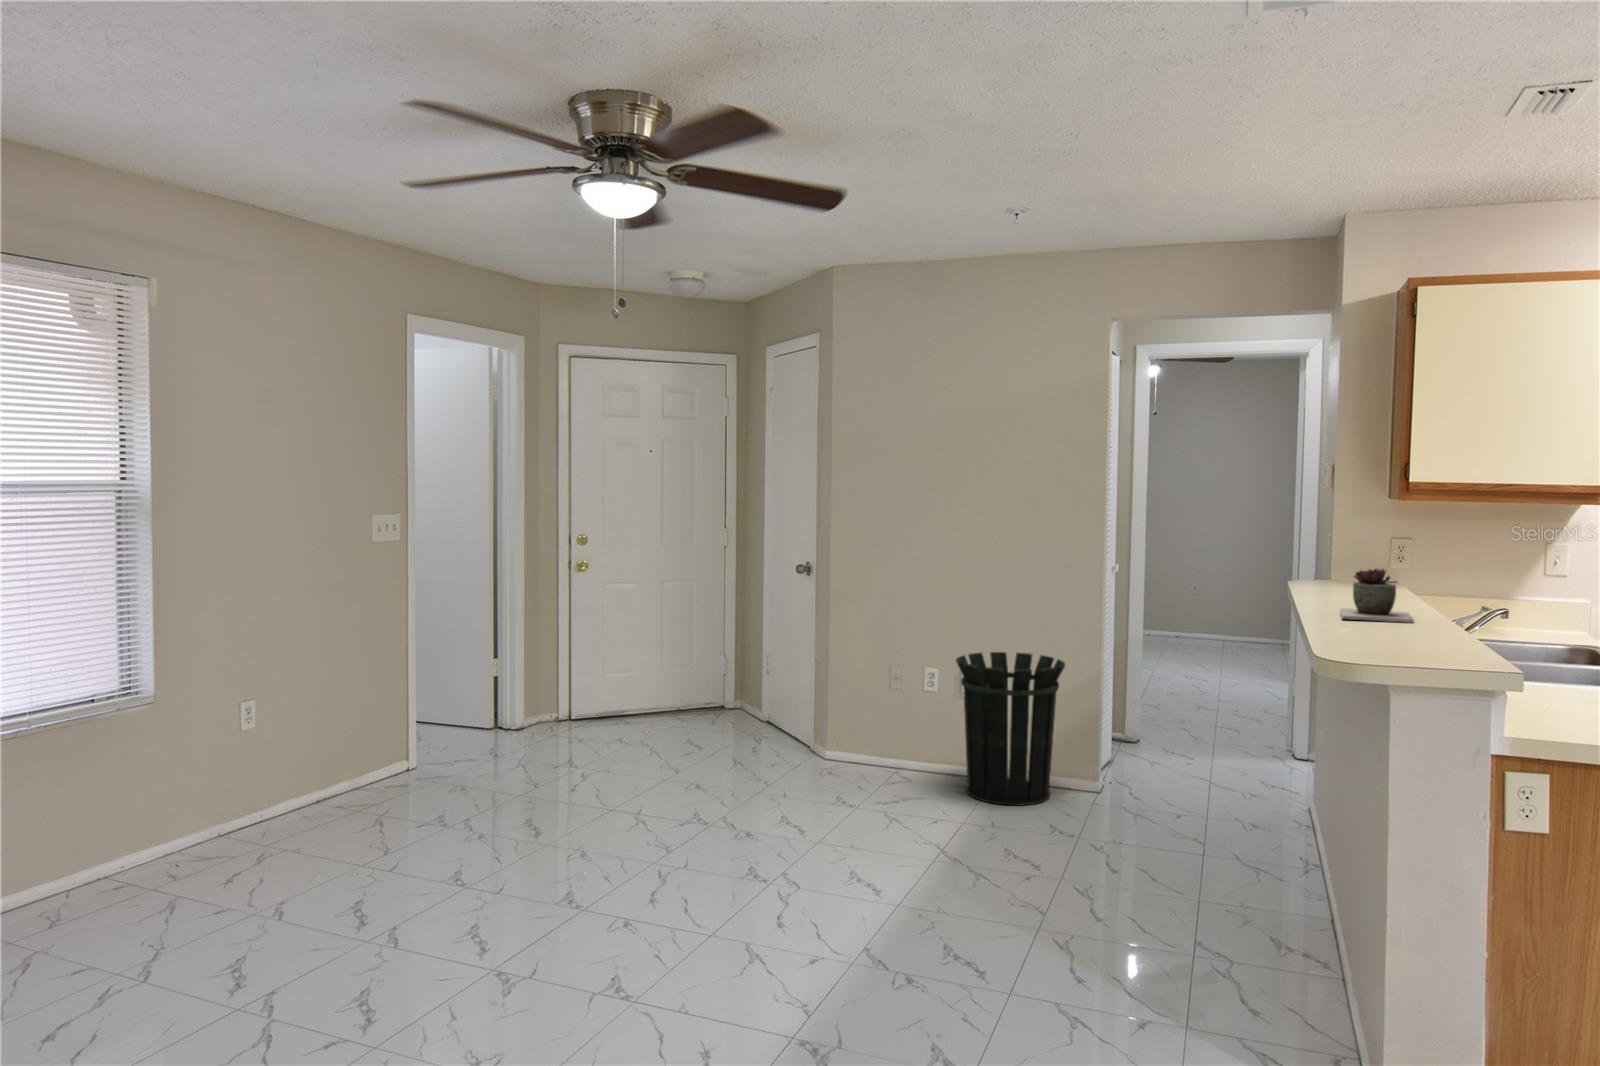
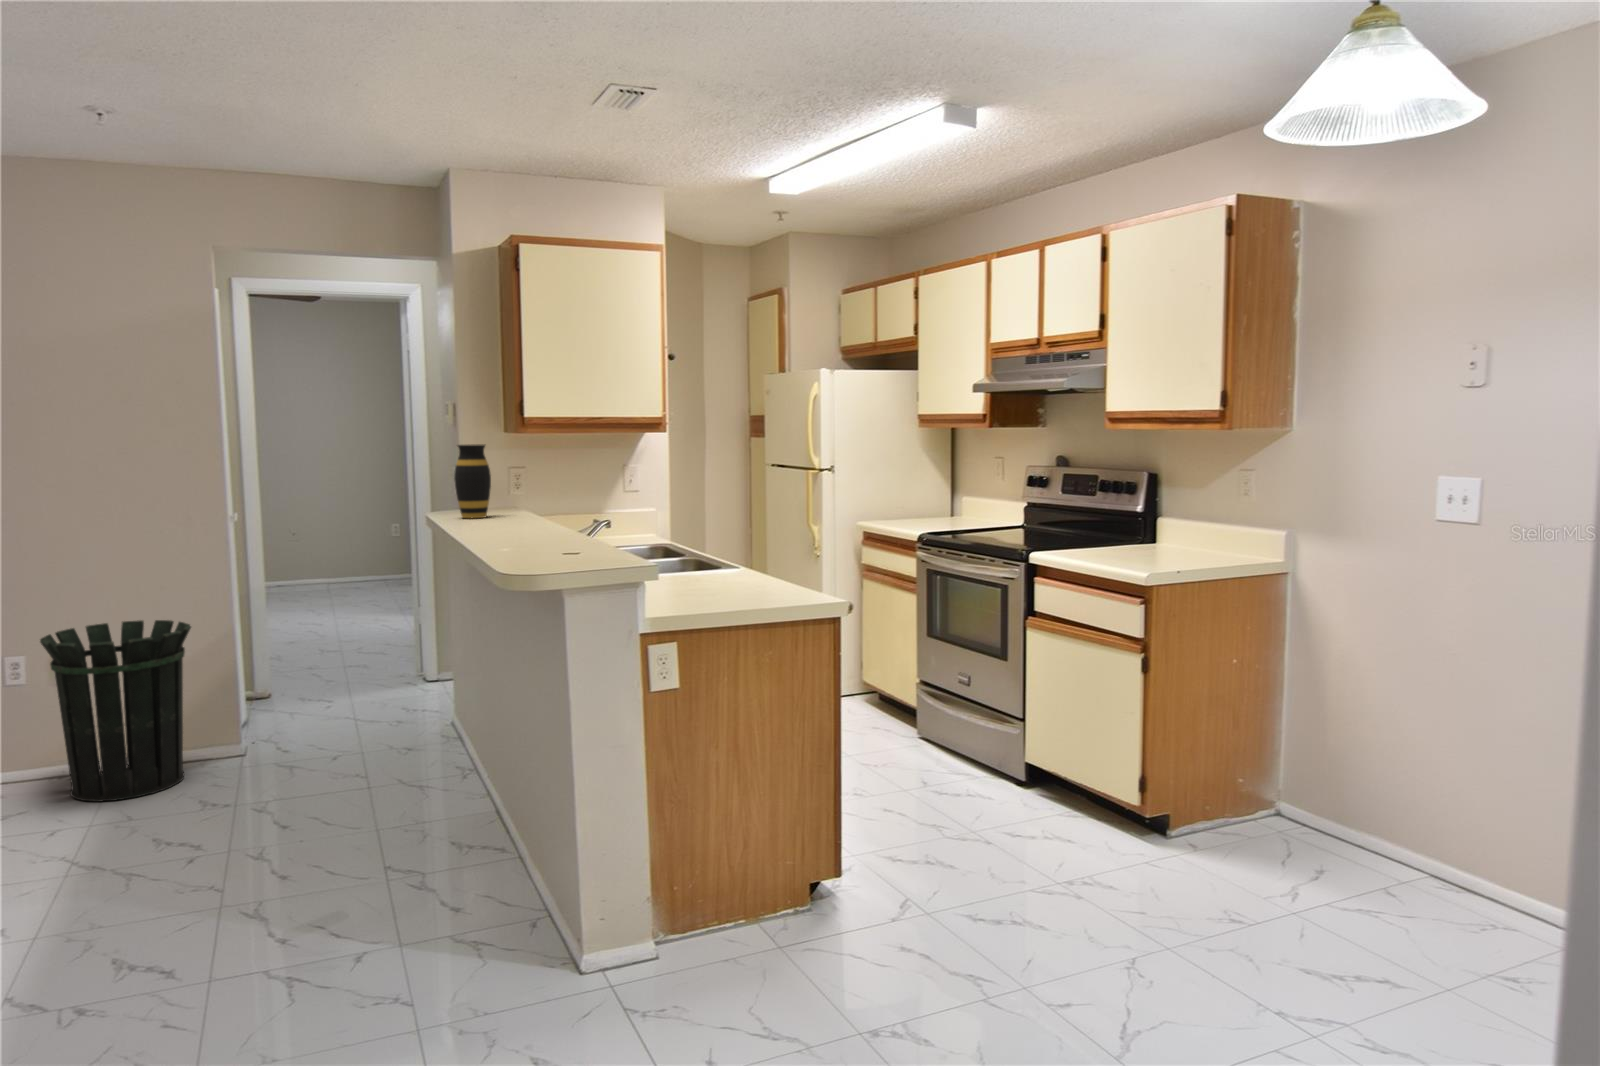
vase: none [1317,511,1360,591] -> present [454,444,491,518]
succulent plant: present [1340,568,1414,623] -> none [493,492,557,540]

